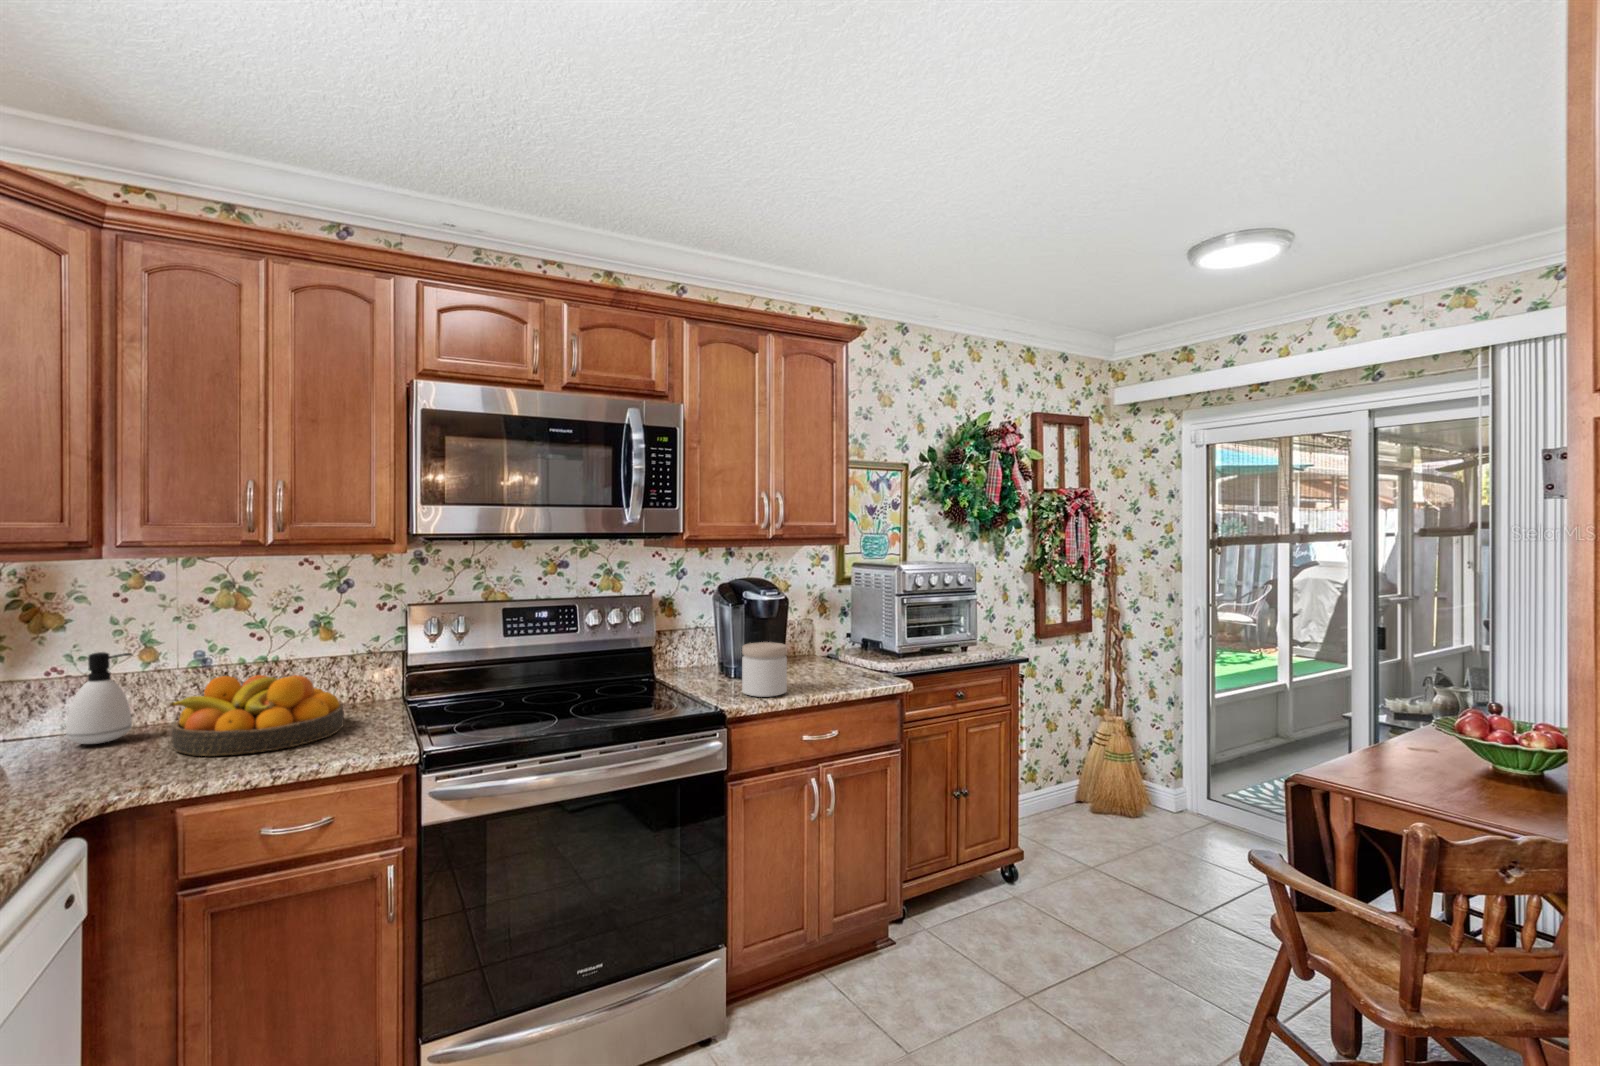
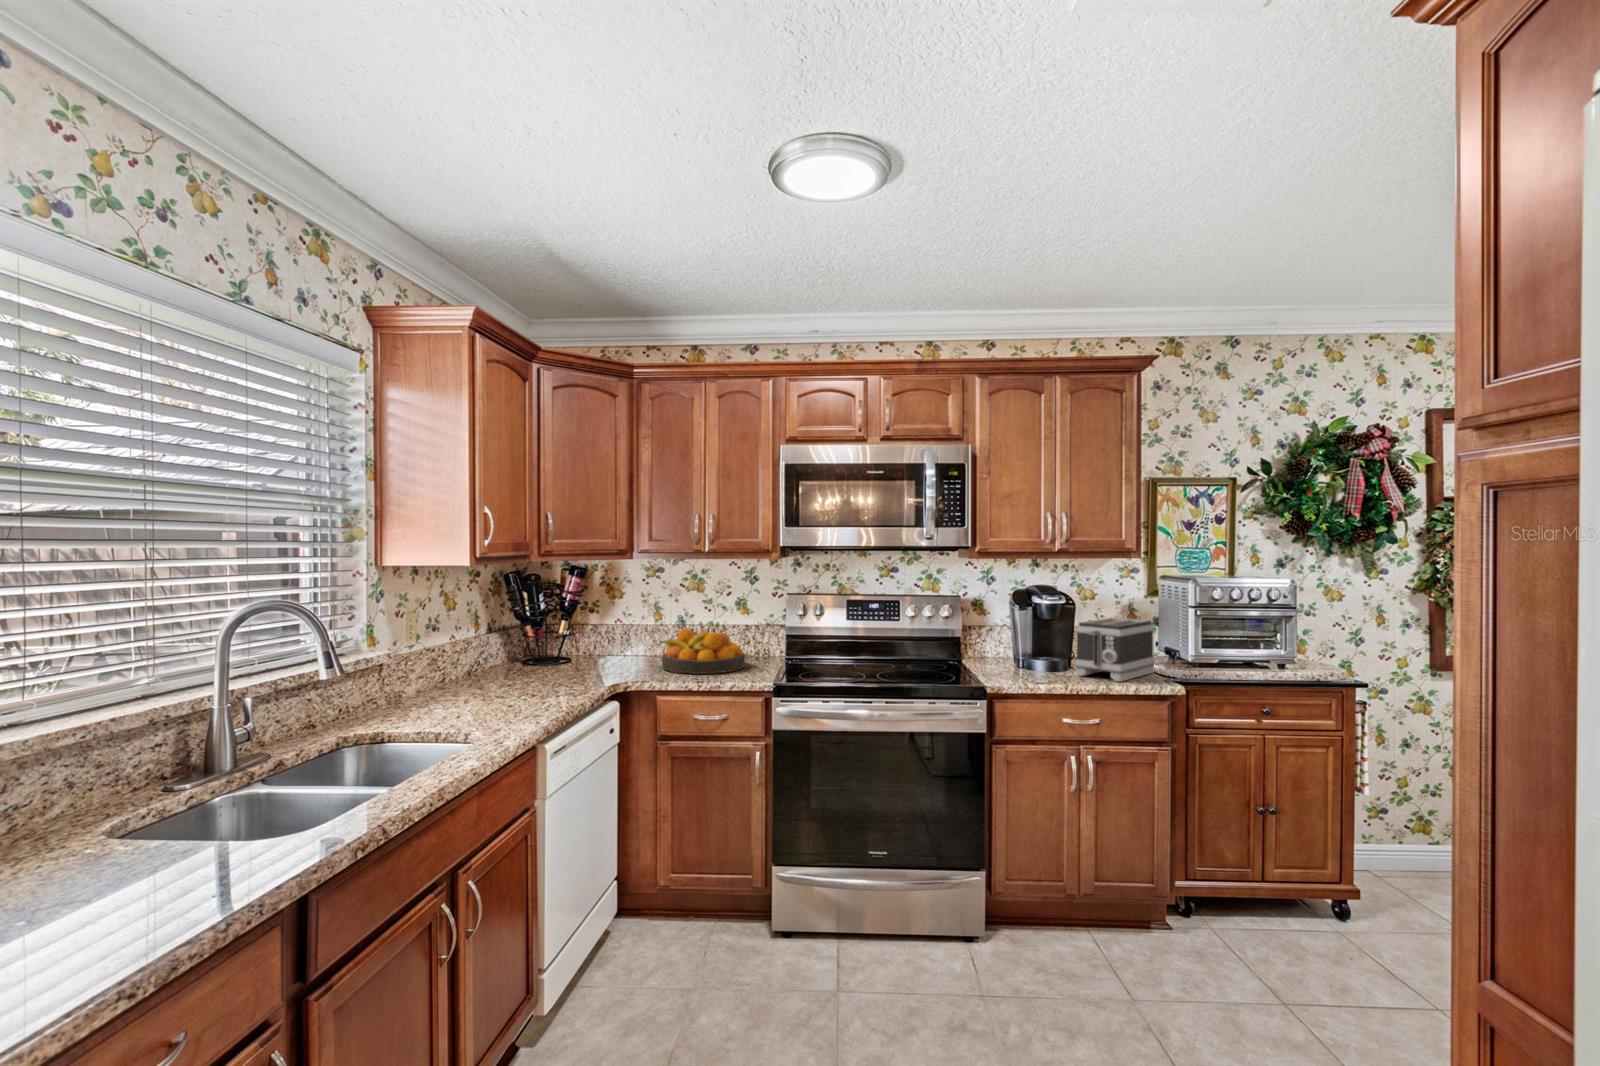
toaster: none [797,611,864,683] -> present [1075,617,1155,682]
jar: present [742,642,787,697] -> none [1016,638,1055,683]
soap dispenser: present [66,652,132,744] -> none [621,611,649,661]

